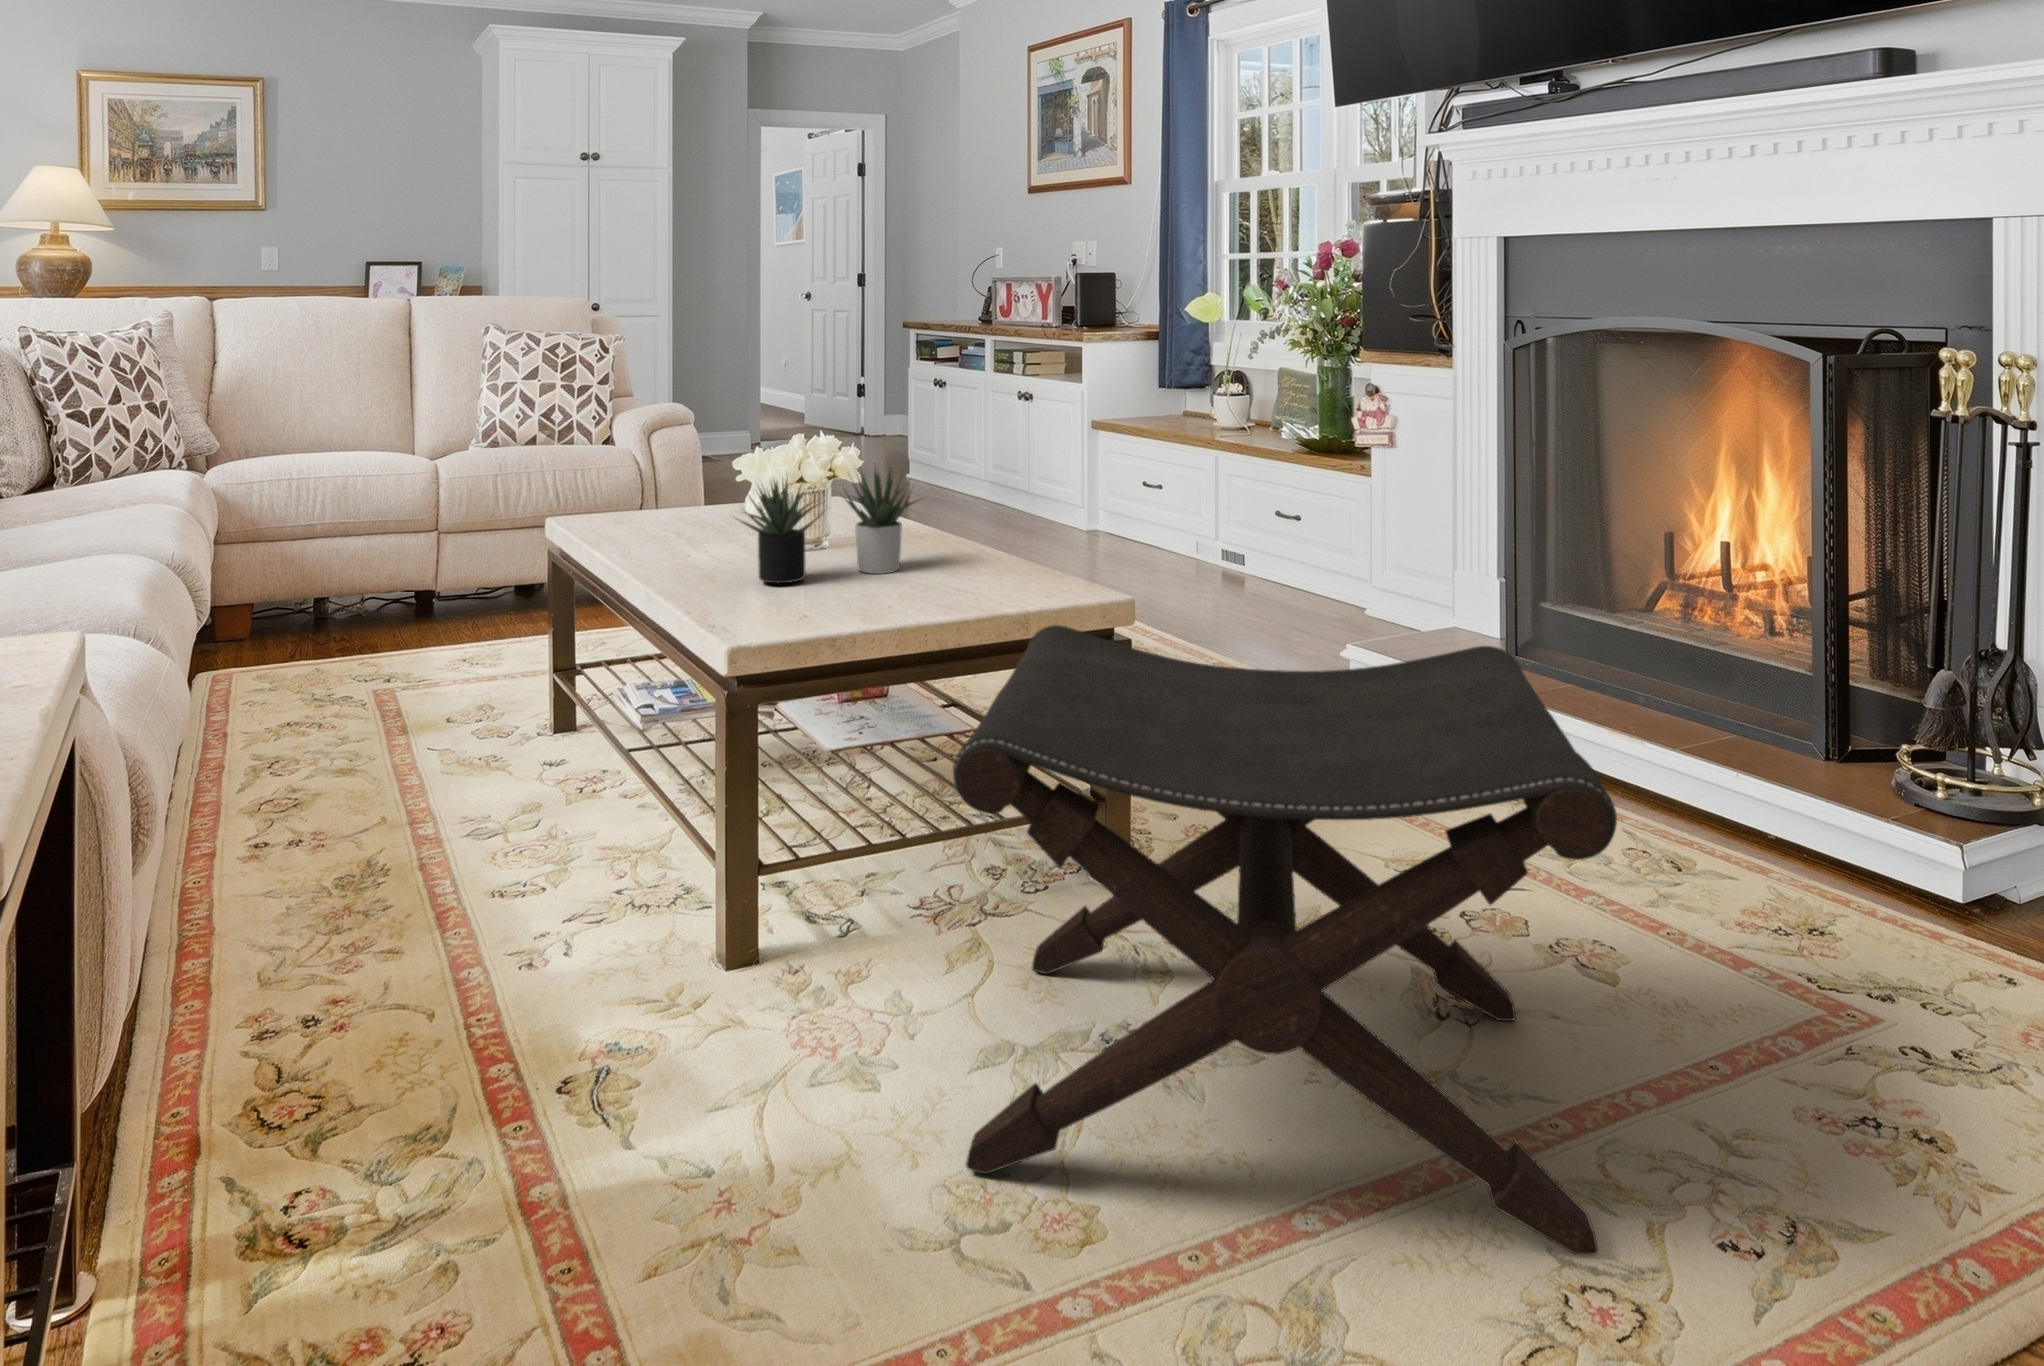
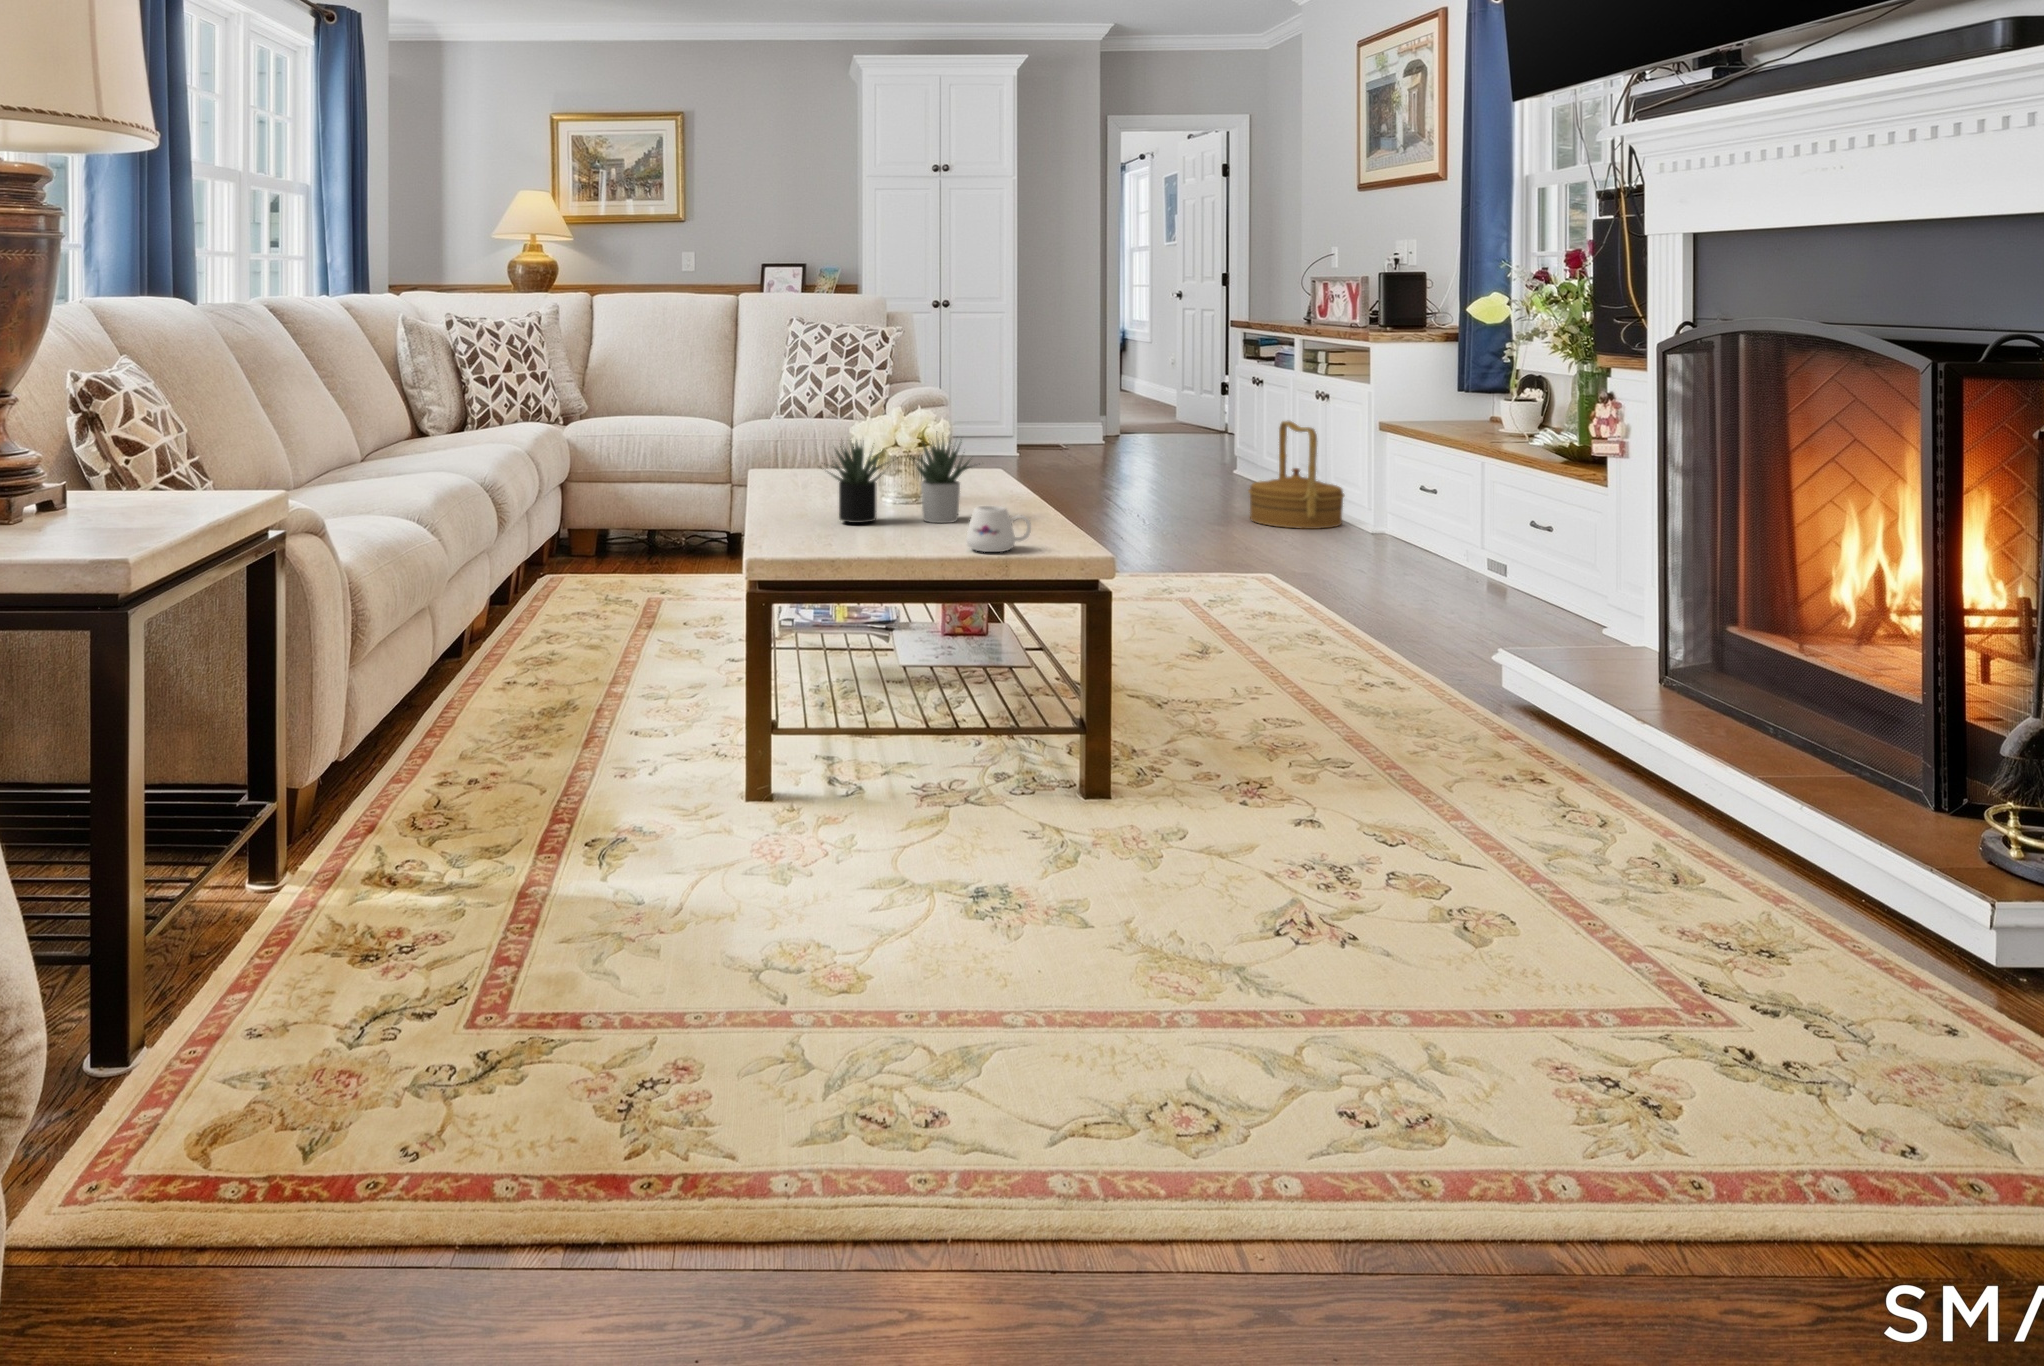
woven basket: none [970,417,1060,523] -> present [1249,421,1344,529]
mug: none [966,552,1041,609] -> present [966,506,1031,552]
footstool: present [953,625,1617,1255] -> none [799,561,1365,1083]

